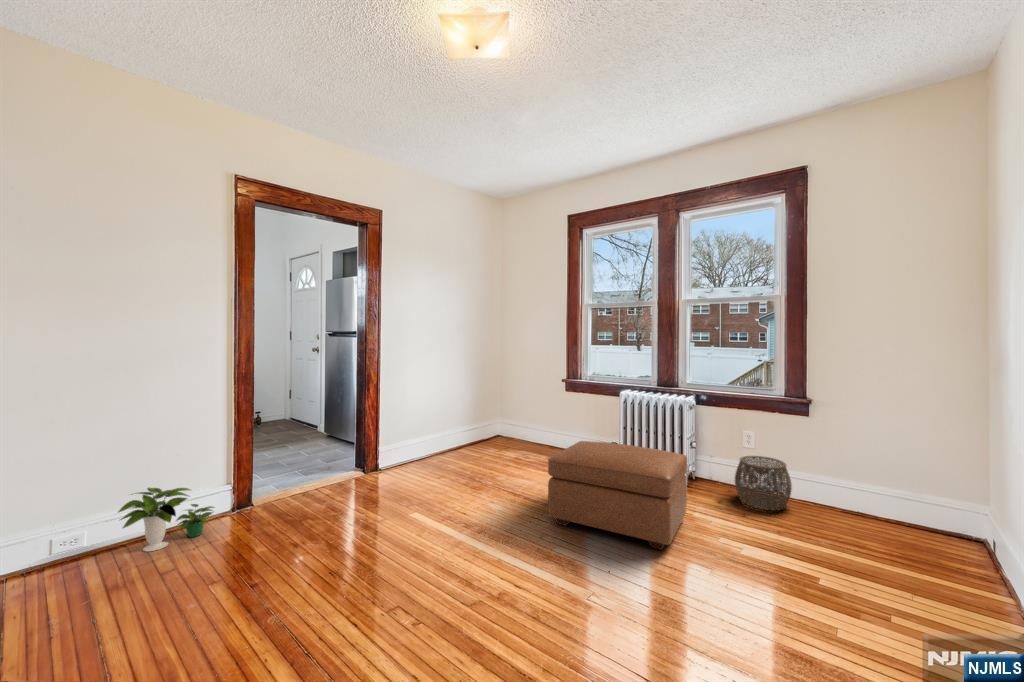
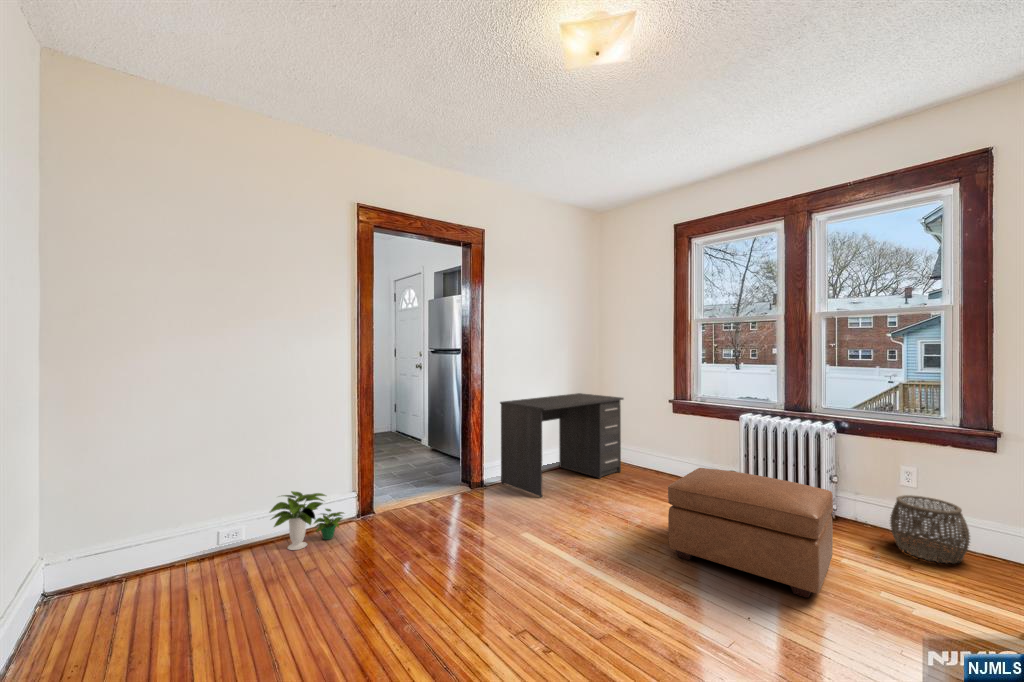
desk: none [396,376,520,478] -> present [500,393,623,497]

